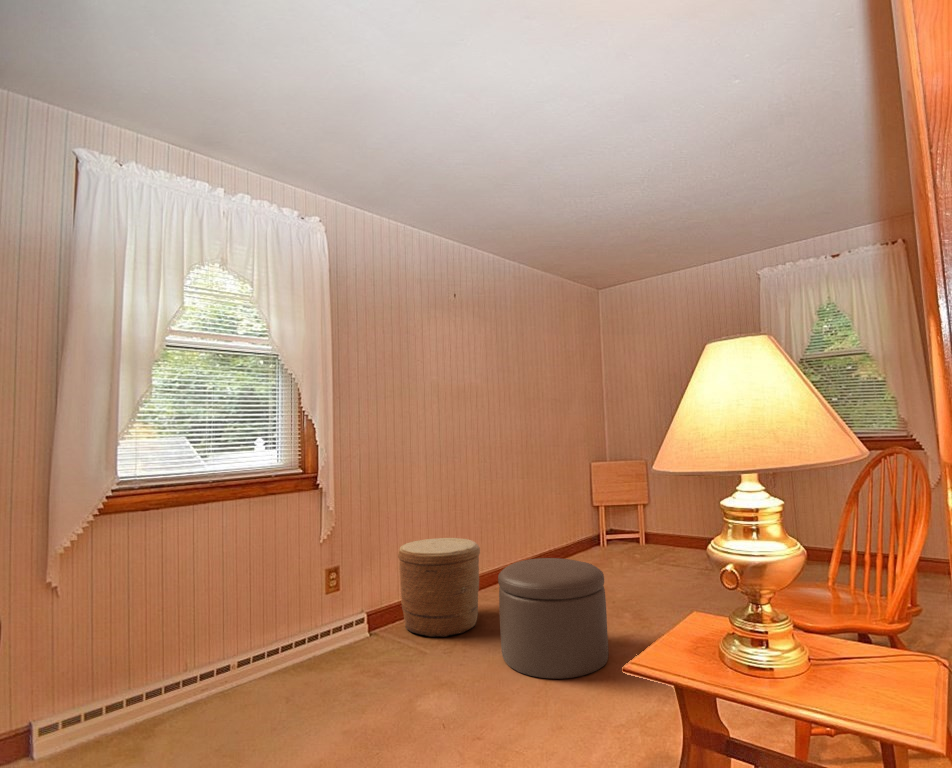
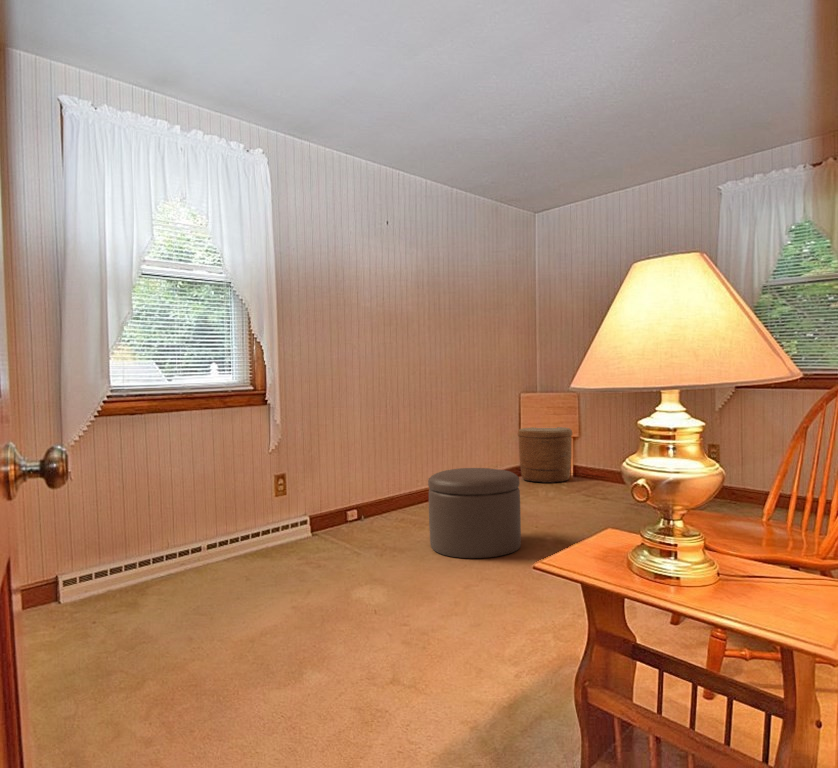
woven basket: present [398,538,480,637] -> present [518,427,572,483]

